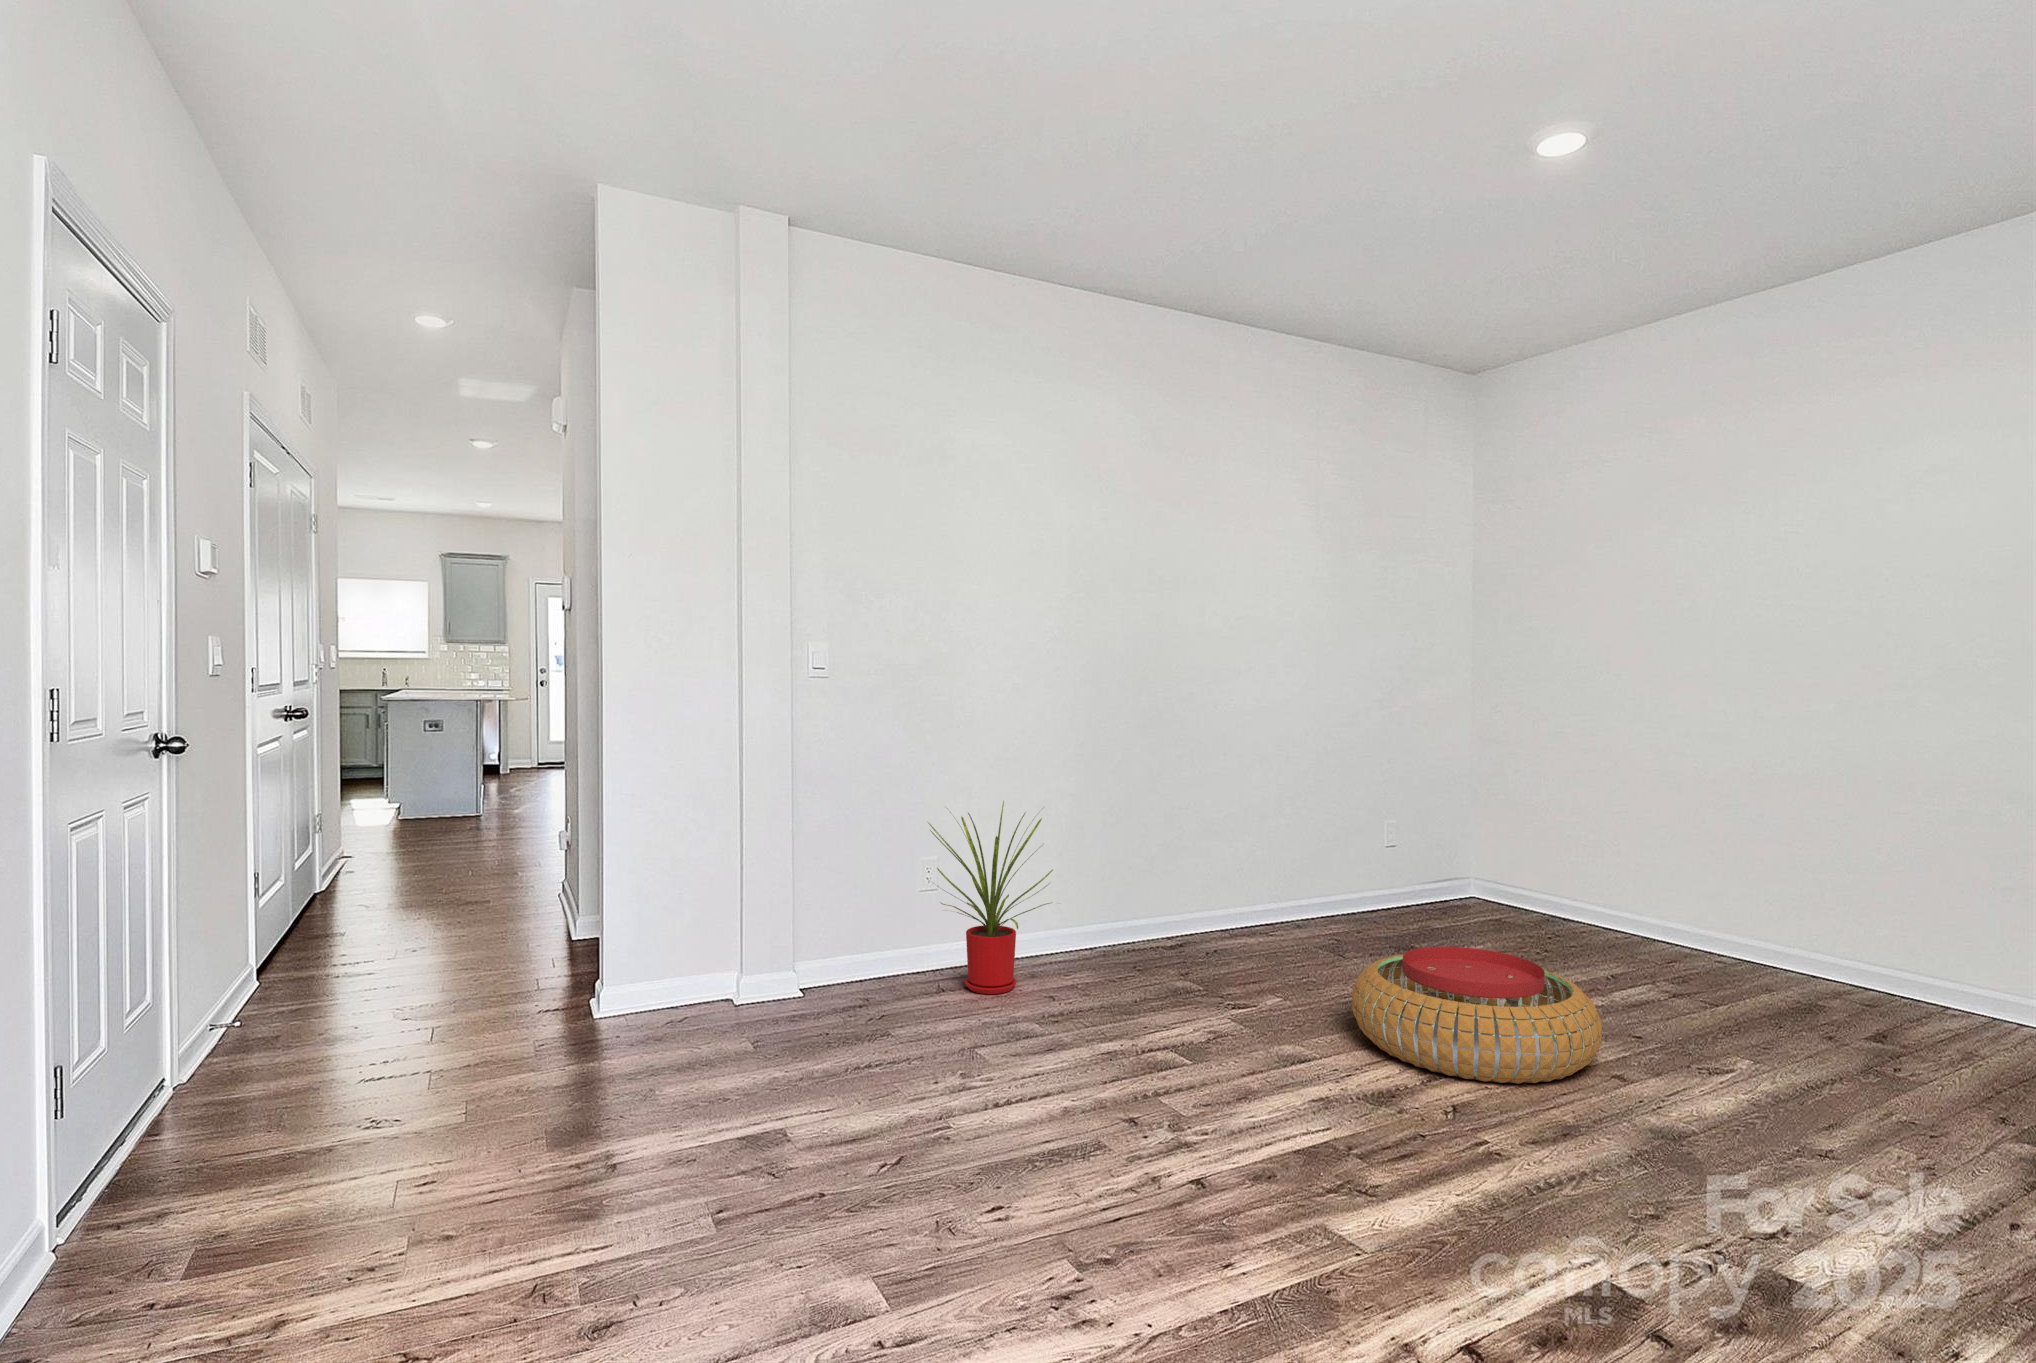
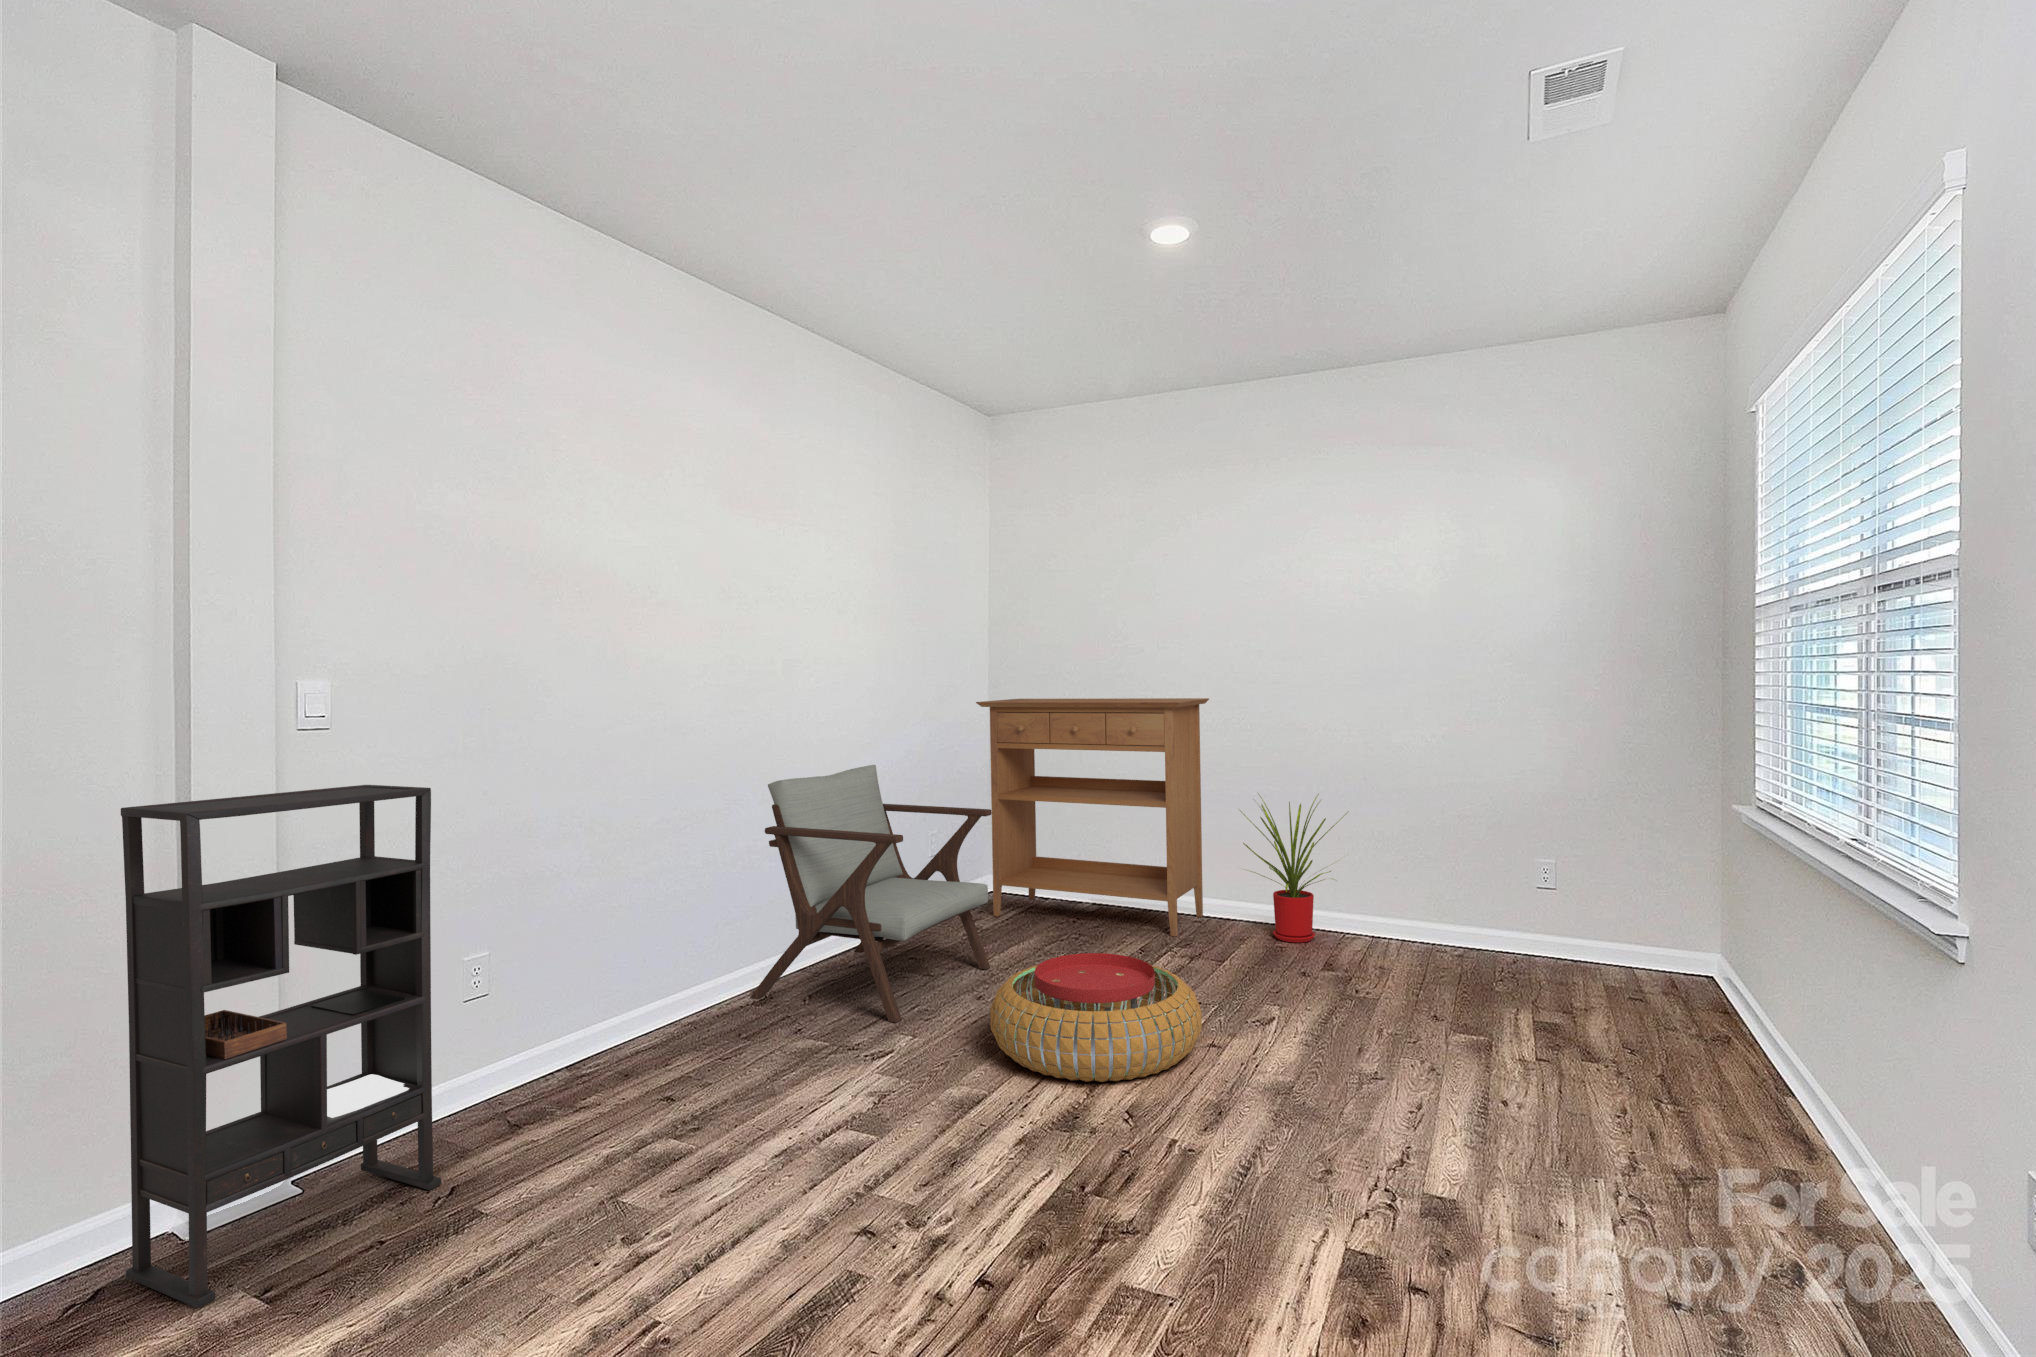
console table: none [1444,683,1751,971] -> present [976,698,1209,937]
bookshelf: none [699,713,878,1039] -> present [121,785,441,1308]
lounge chair: none [1167,739,1421,985] -> present [750,765,992,1023]
house plant: present [929,801,1053,994] -> present [1240,795,1348,943]

